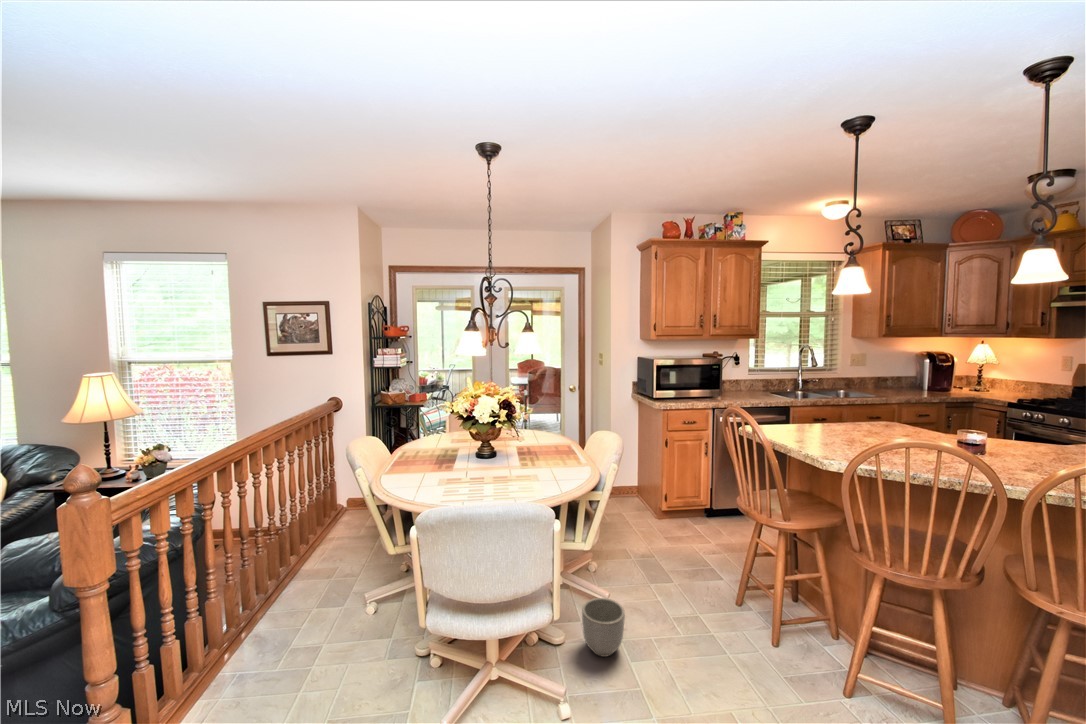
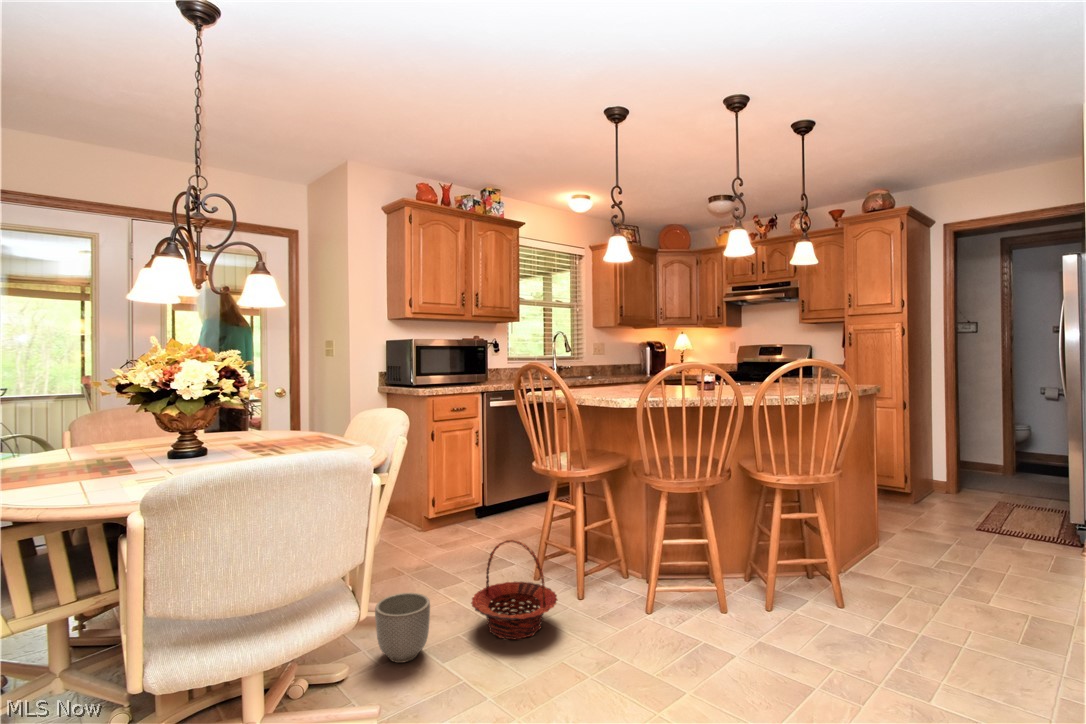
basket: none [662,578,744,672] -> present [471,540,557,639]

